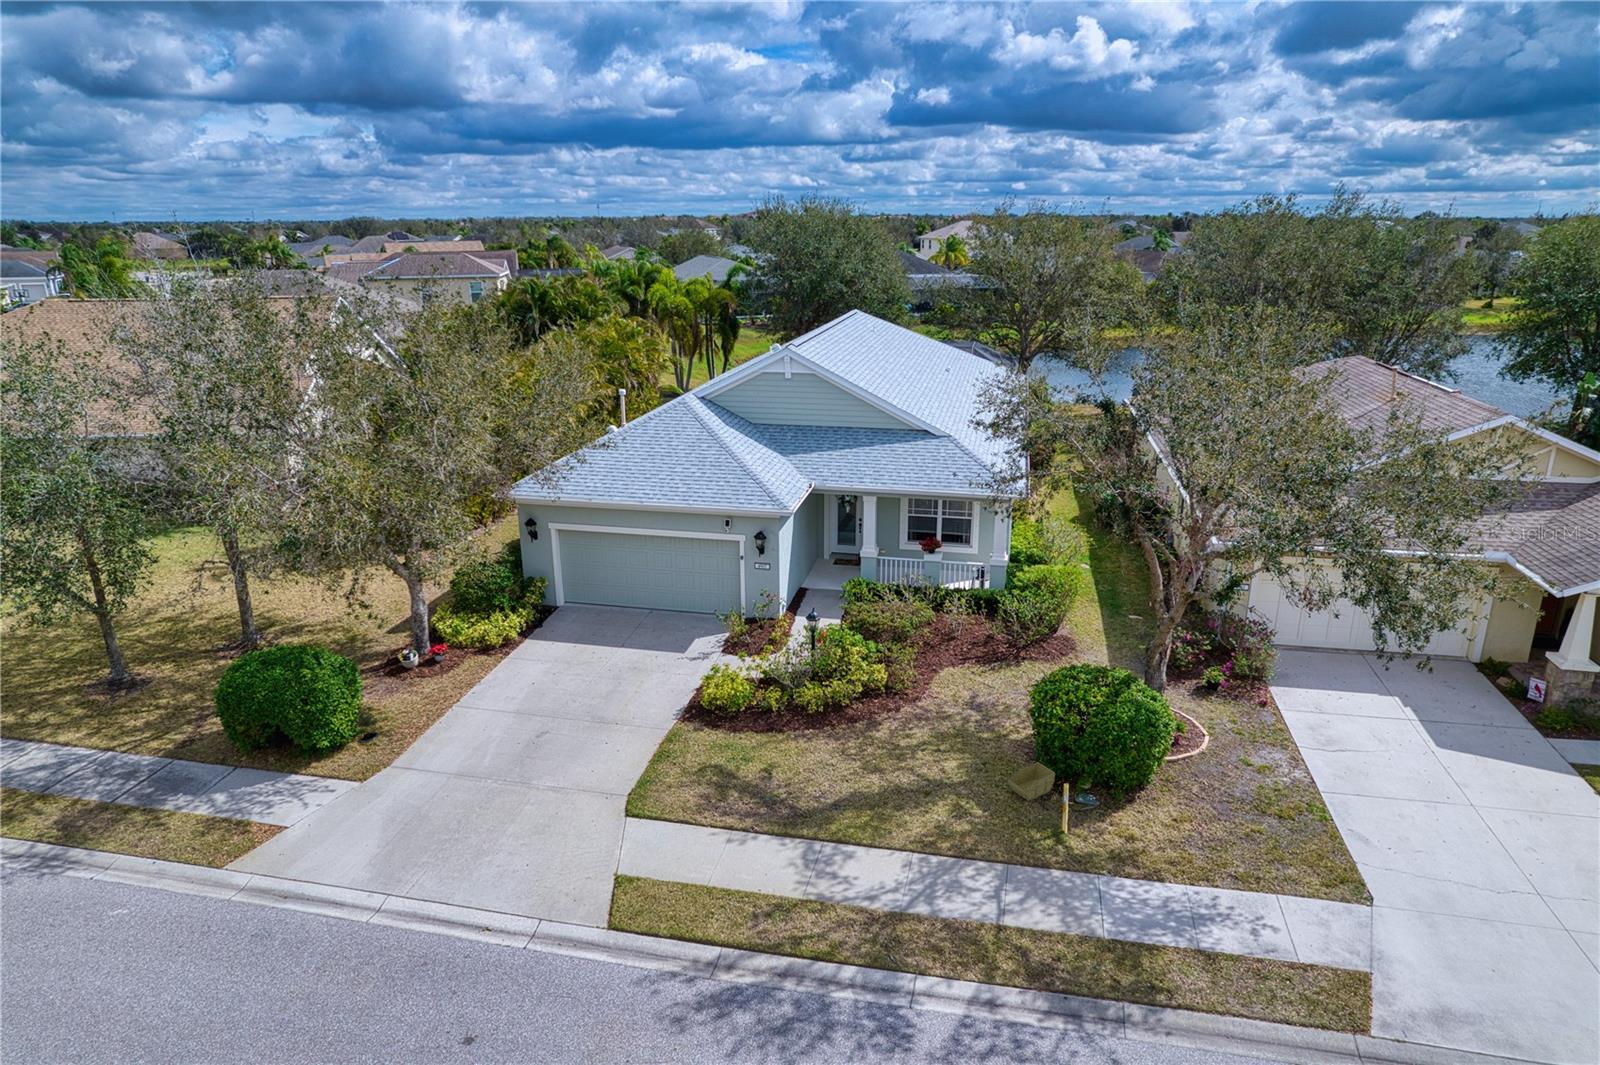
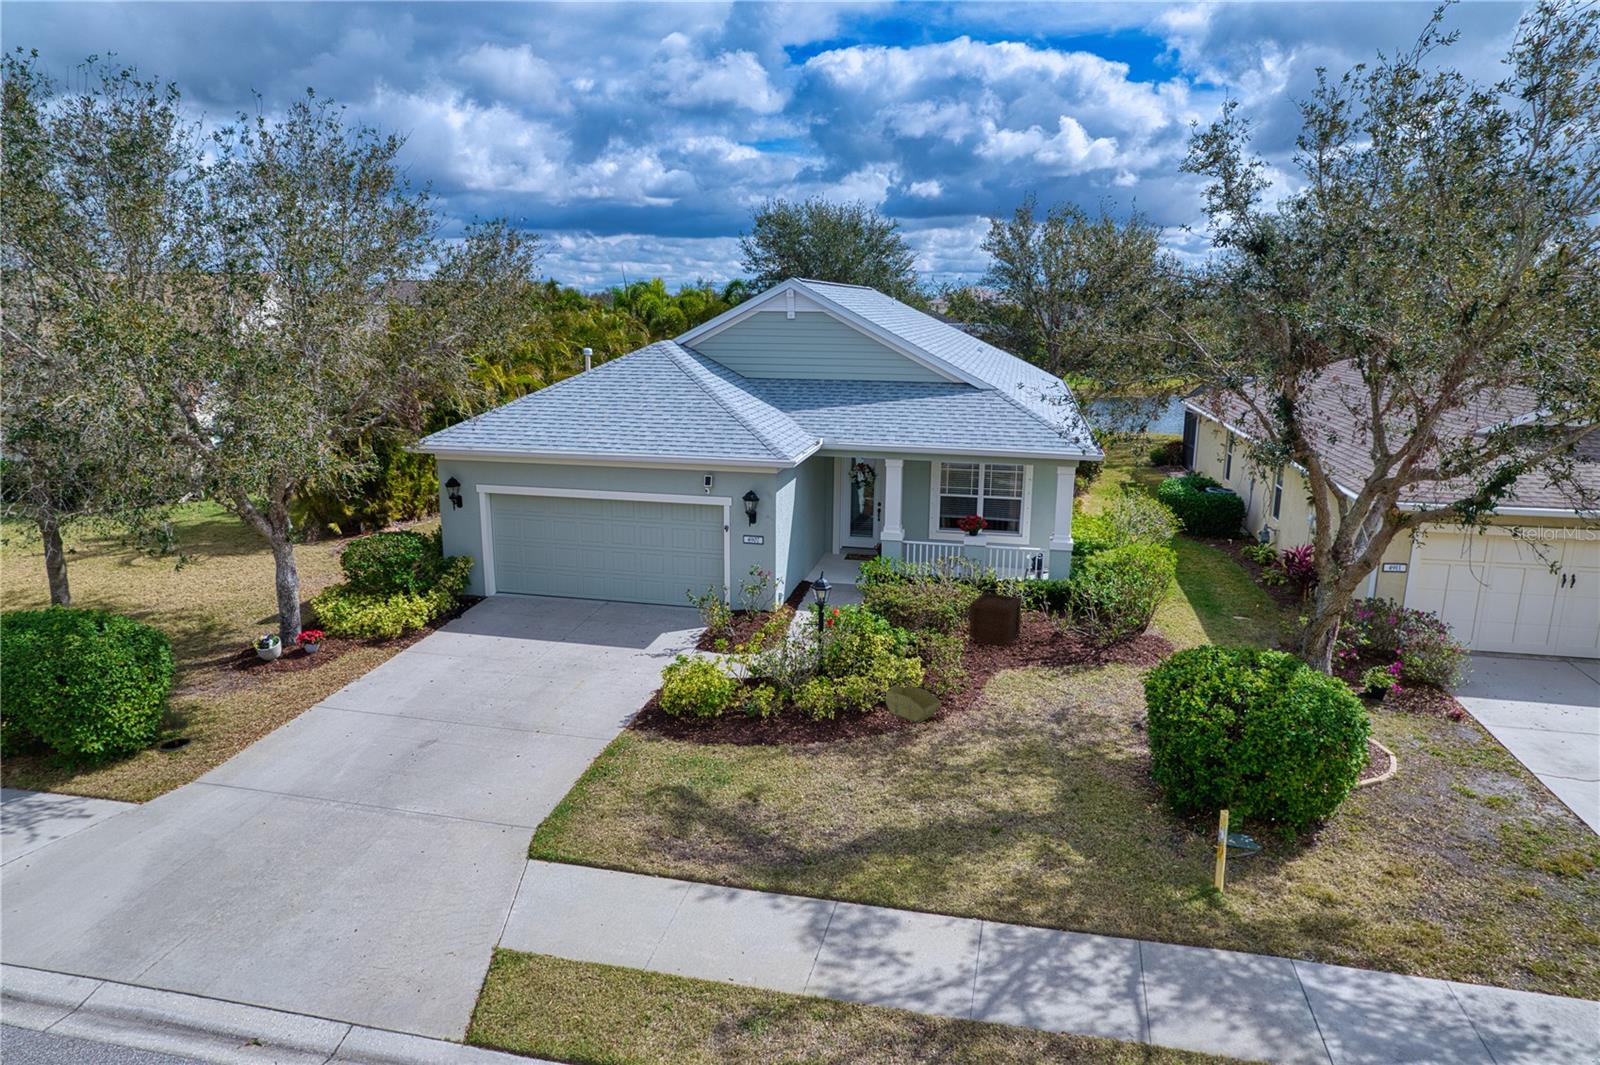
wooden crate: none [924,604,964,646] -> present [969,592,1022,647]
storage bin: present [1008,762,1055,801] -> present [885,685,941,723]

